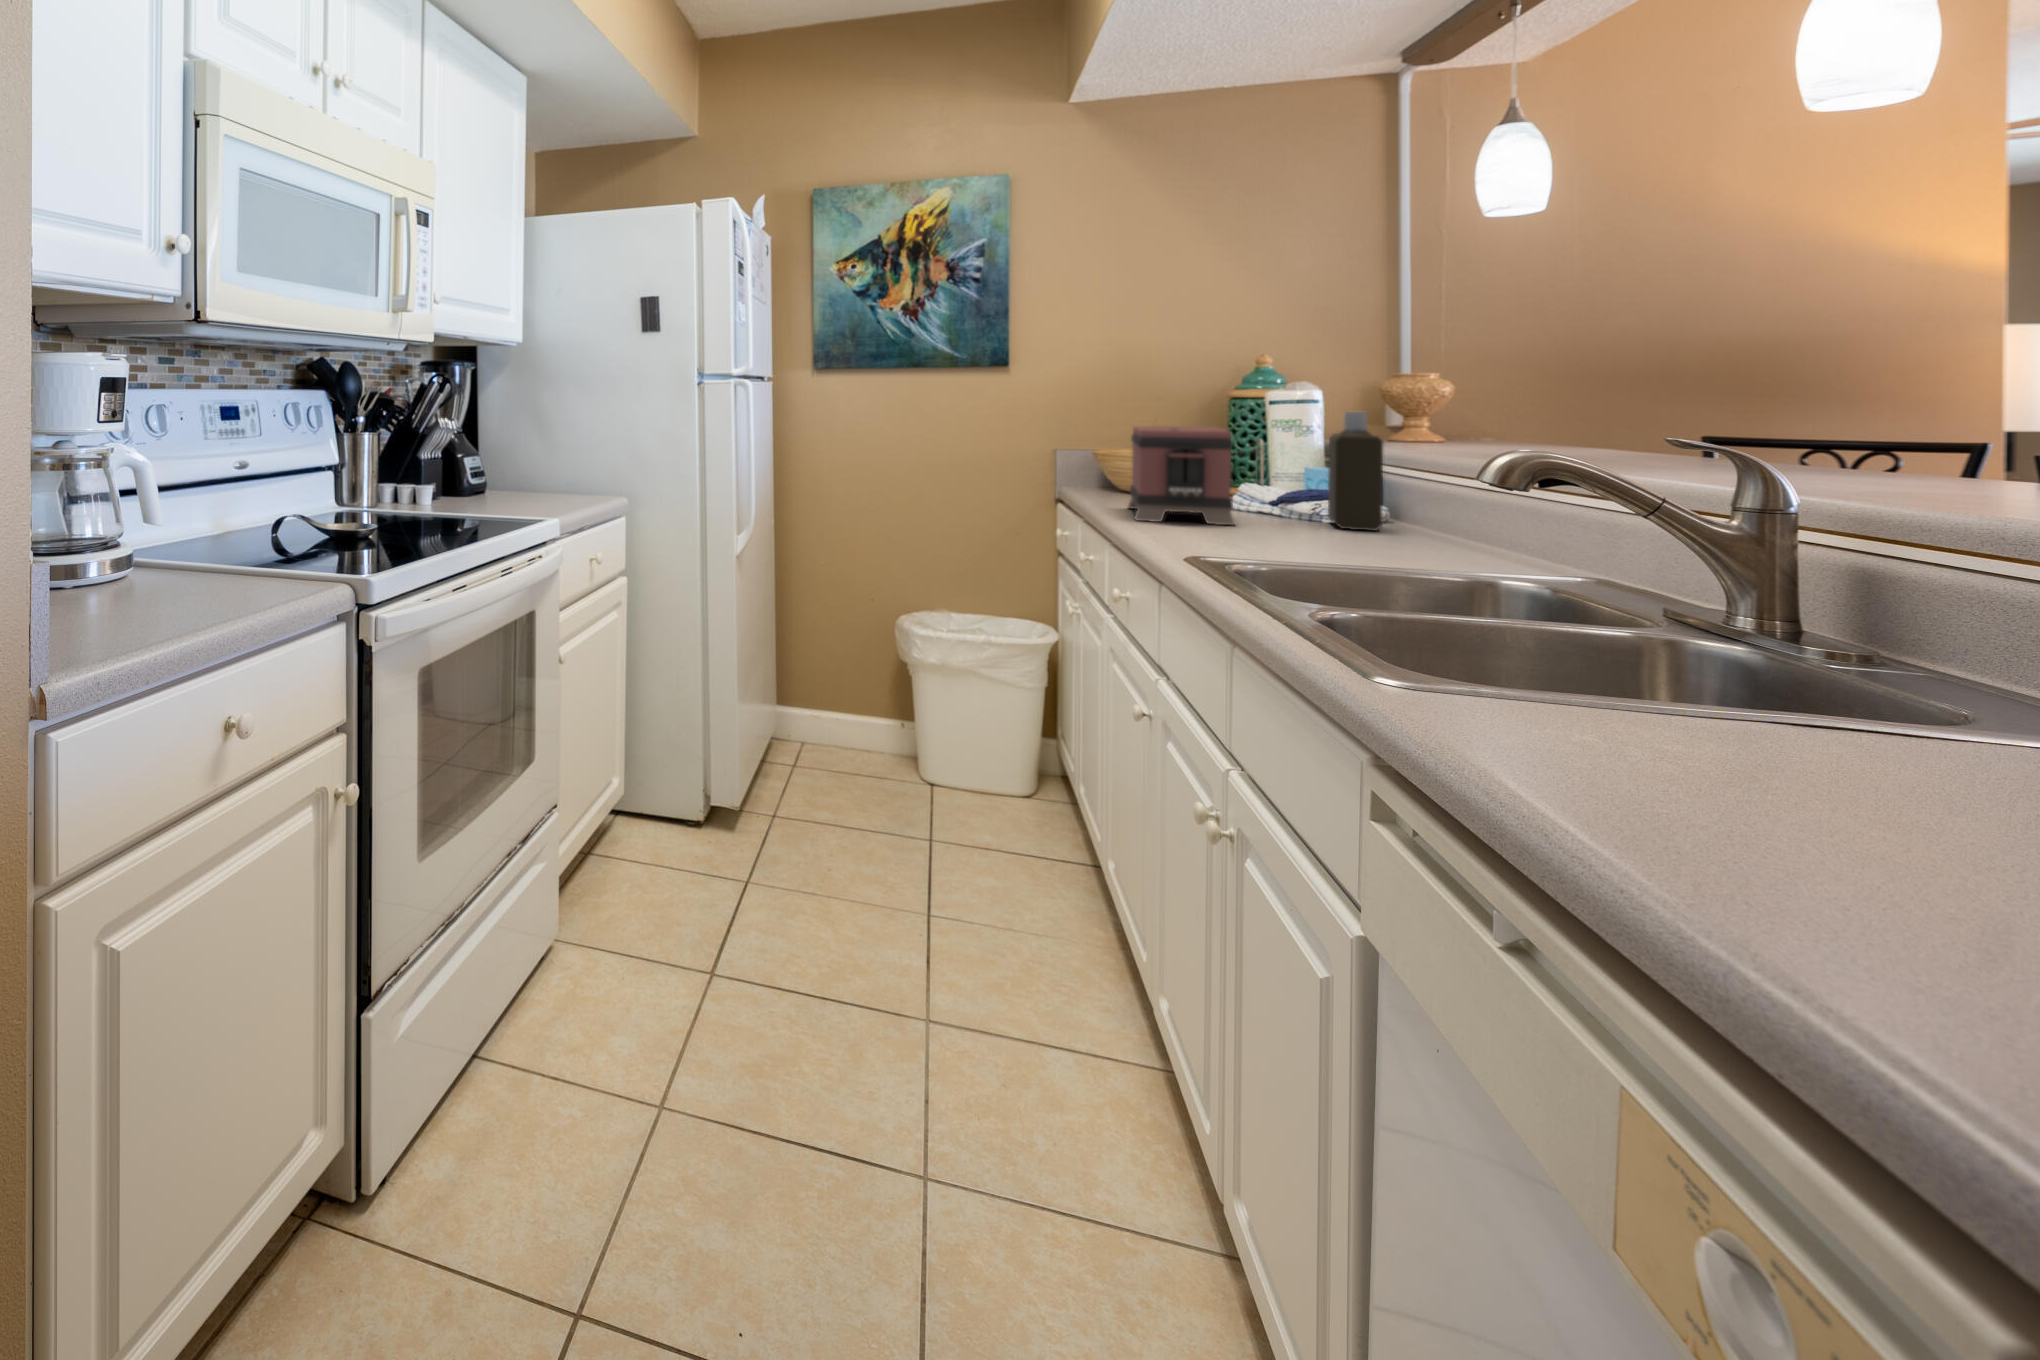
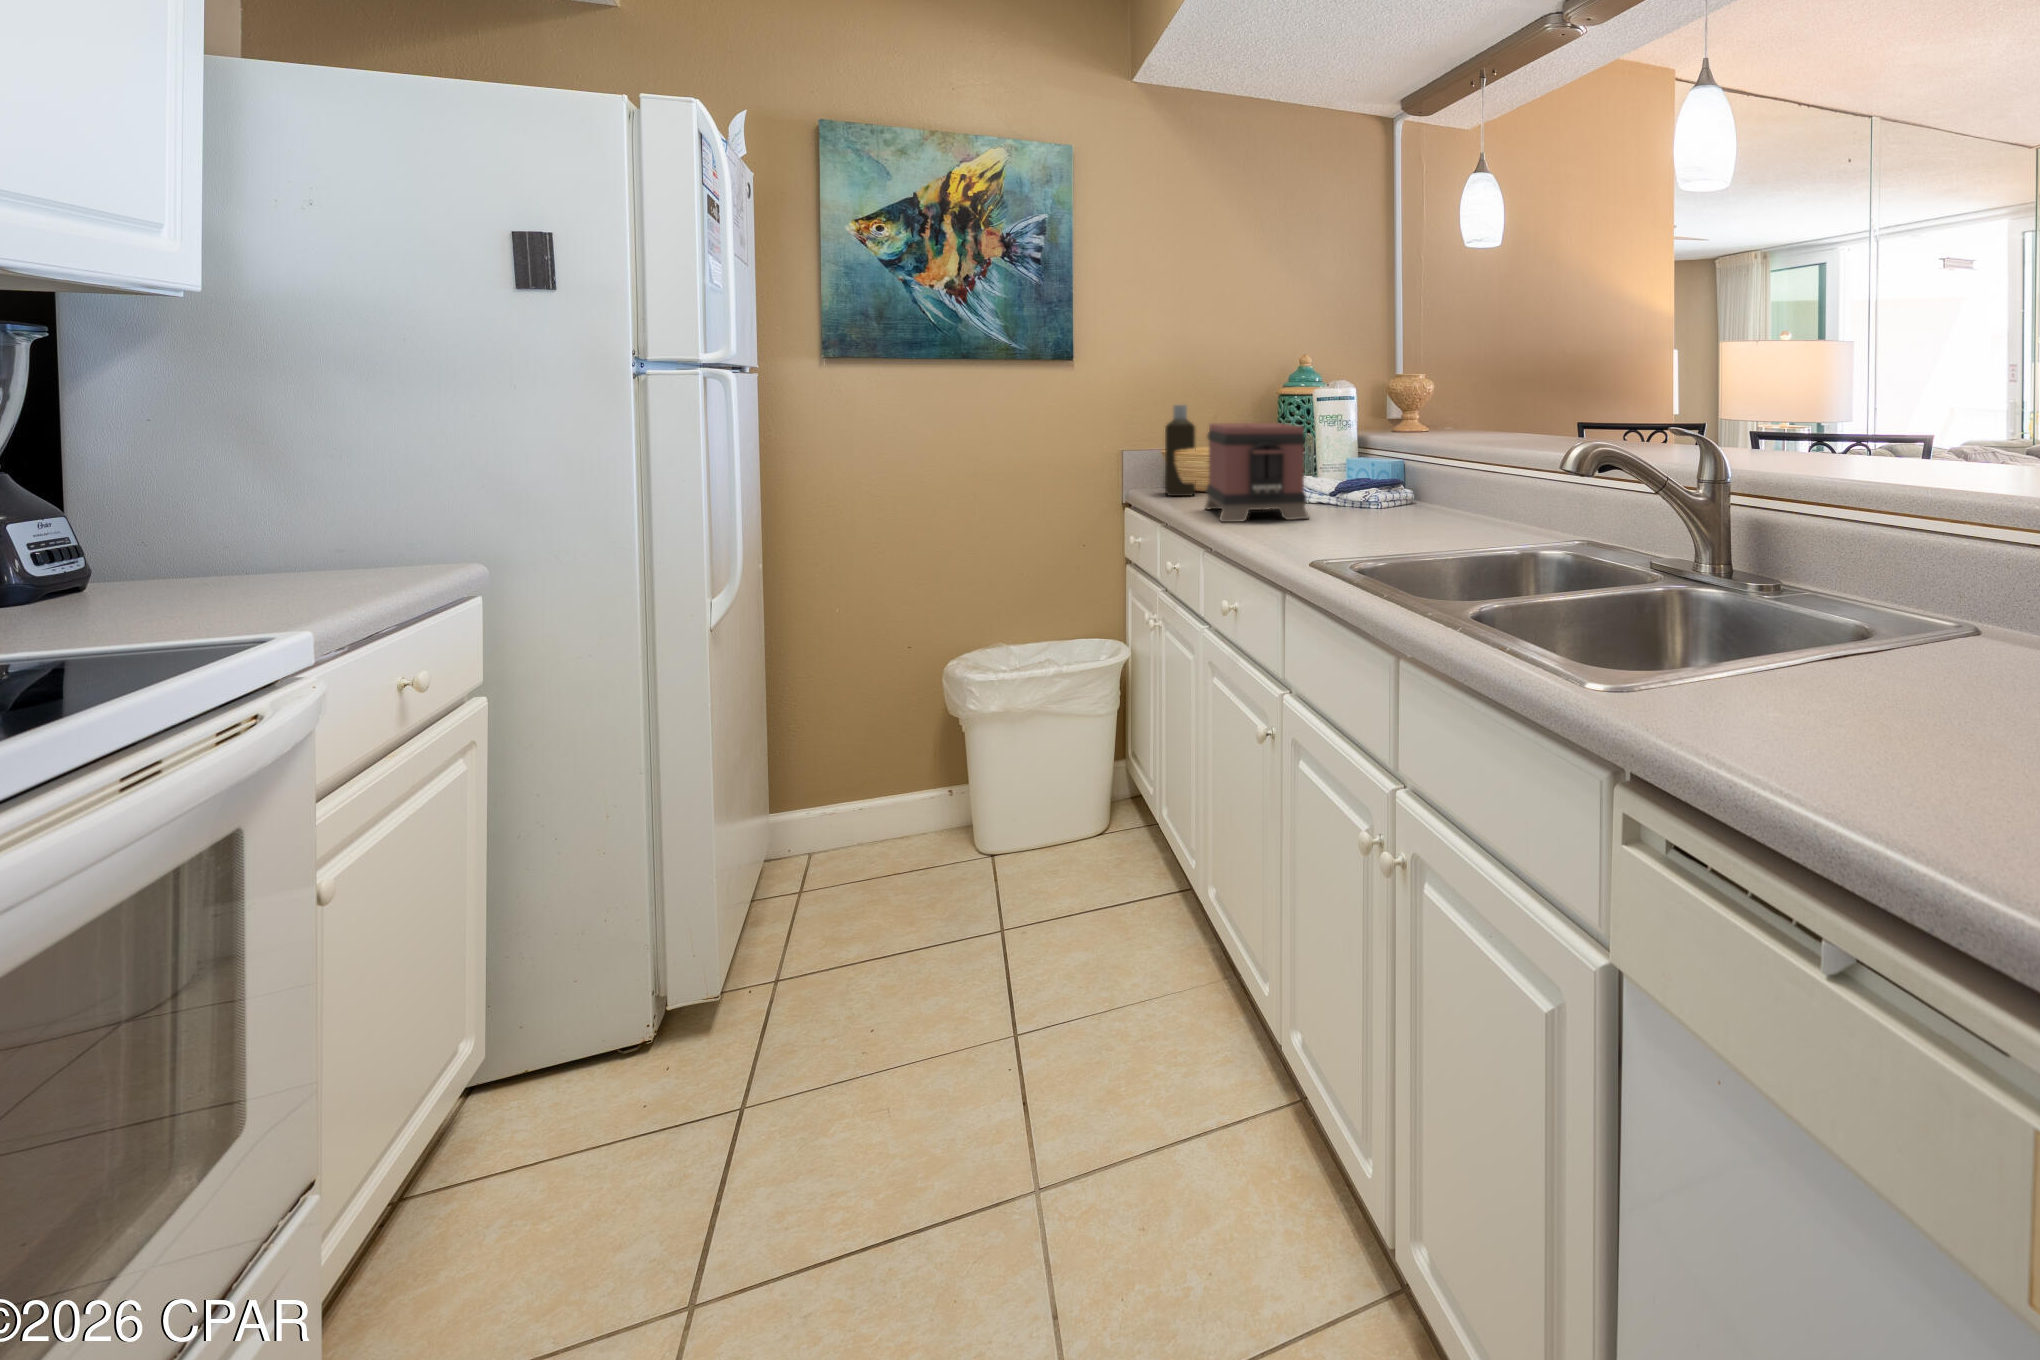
bottle: present [1328,412,1383,531] -> present [1165,405,1195,496]

